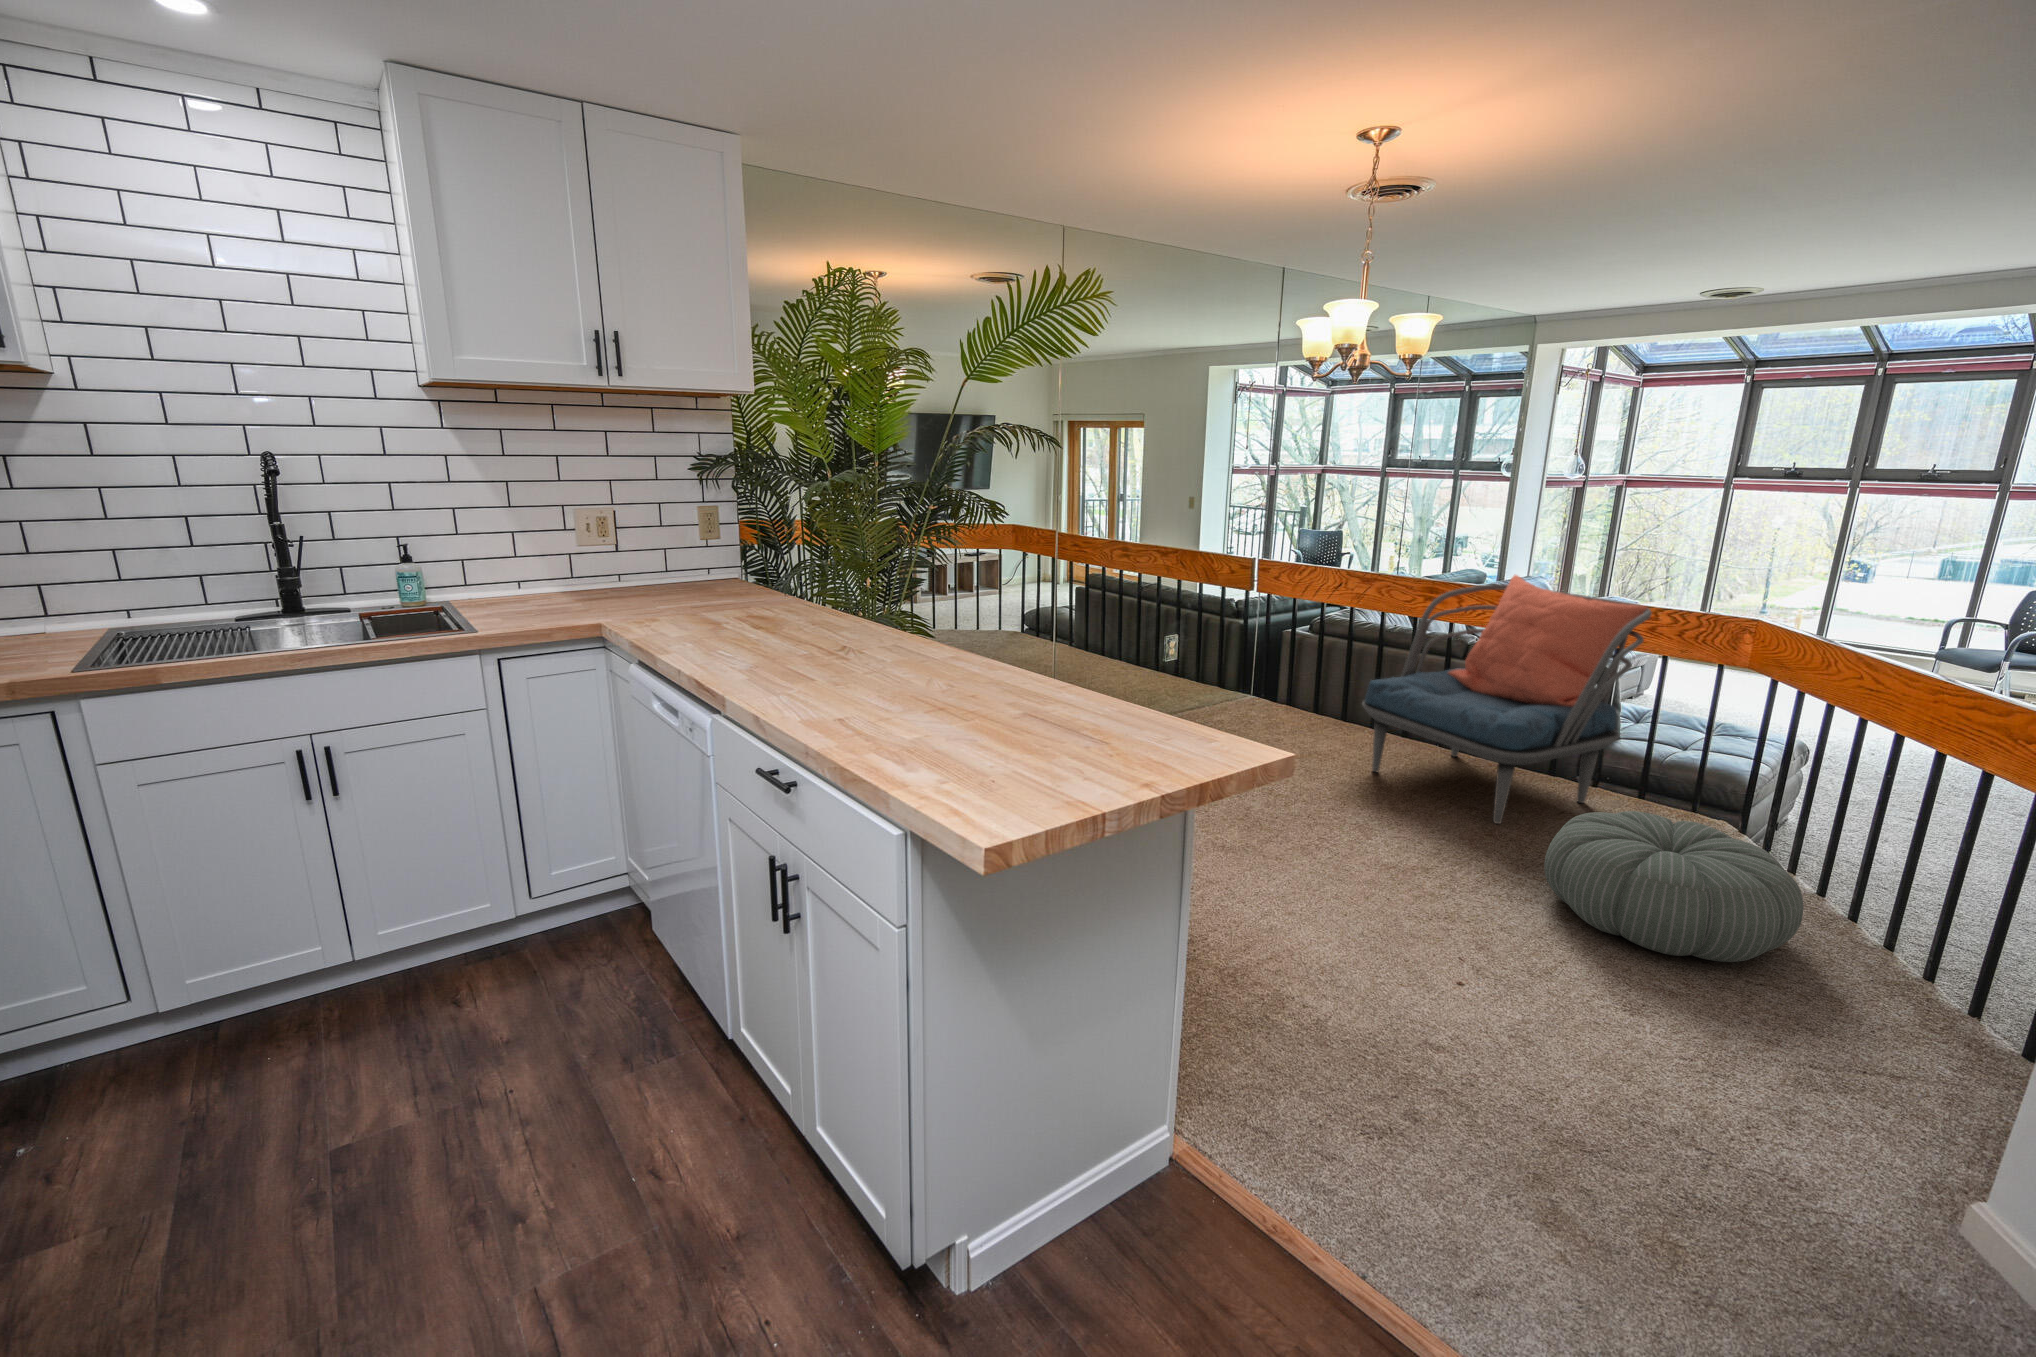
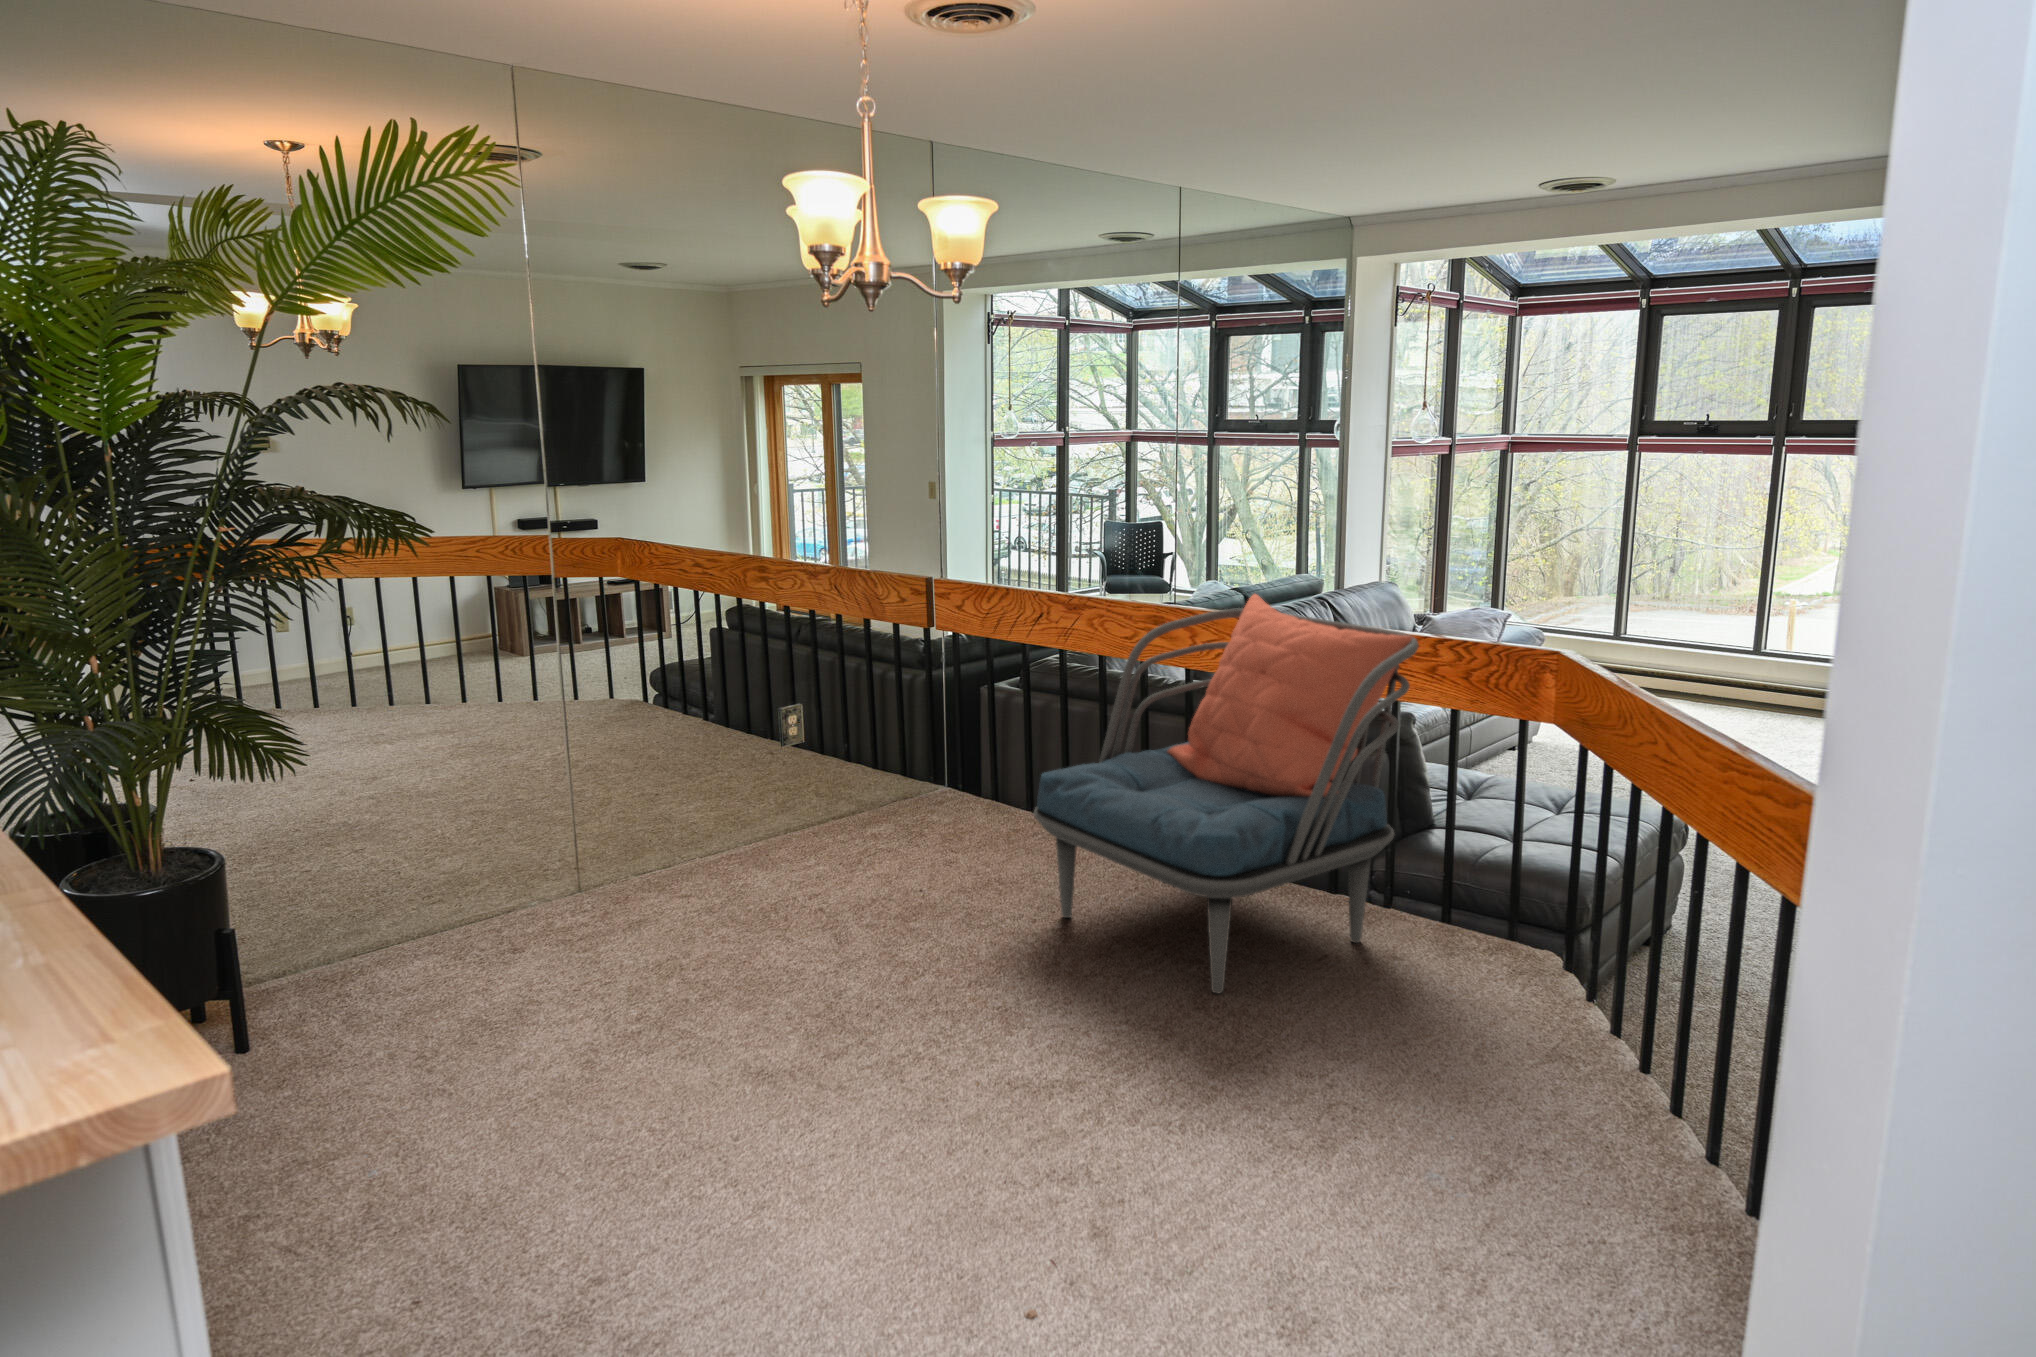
pouf: present [1544,811,1803,962] -> none [1231,967,1579,1215]

